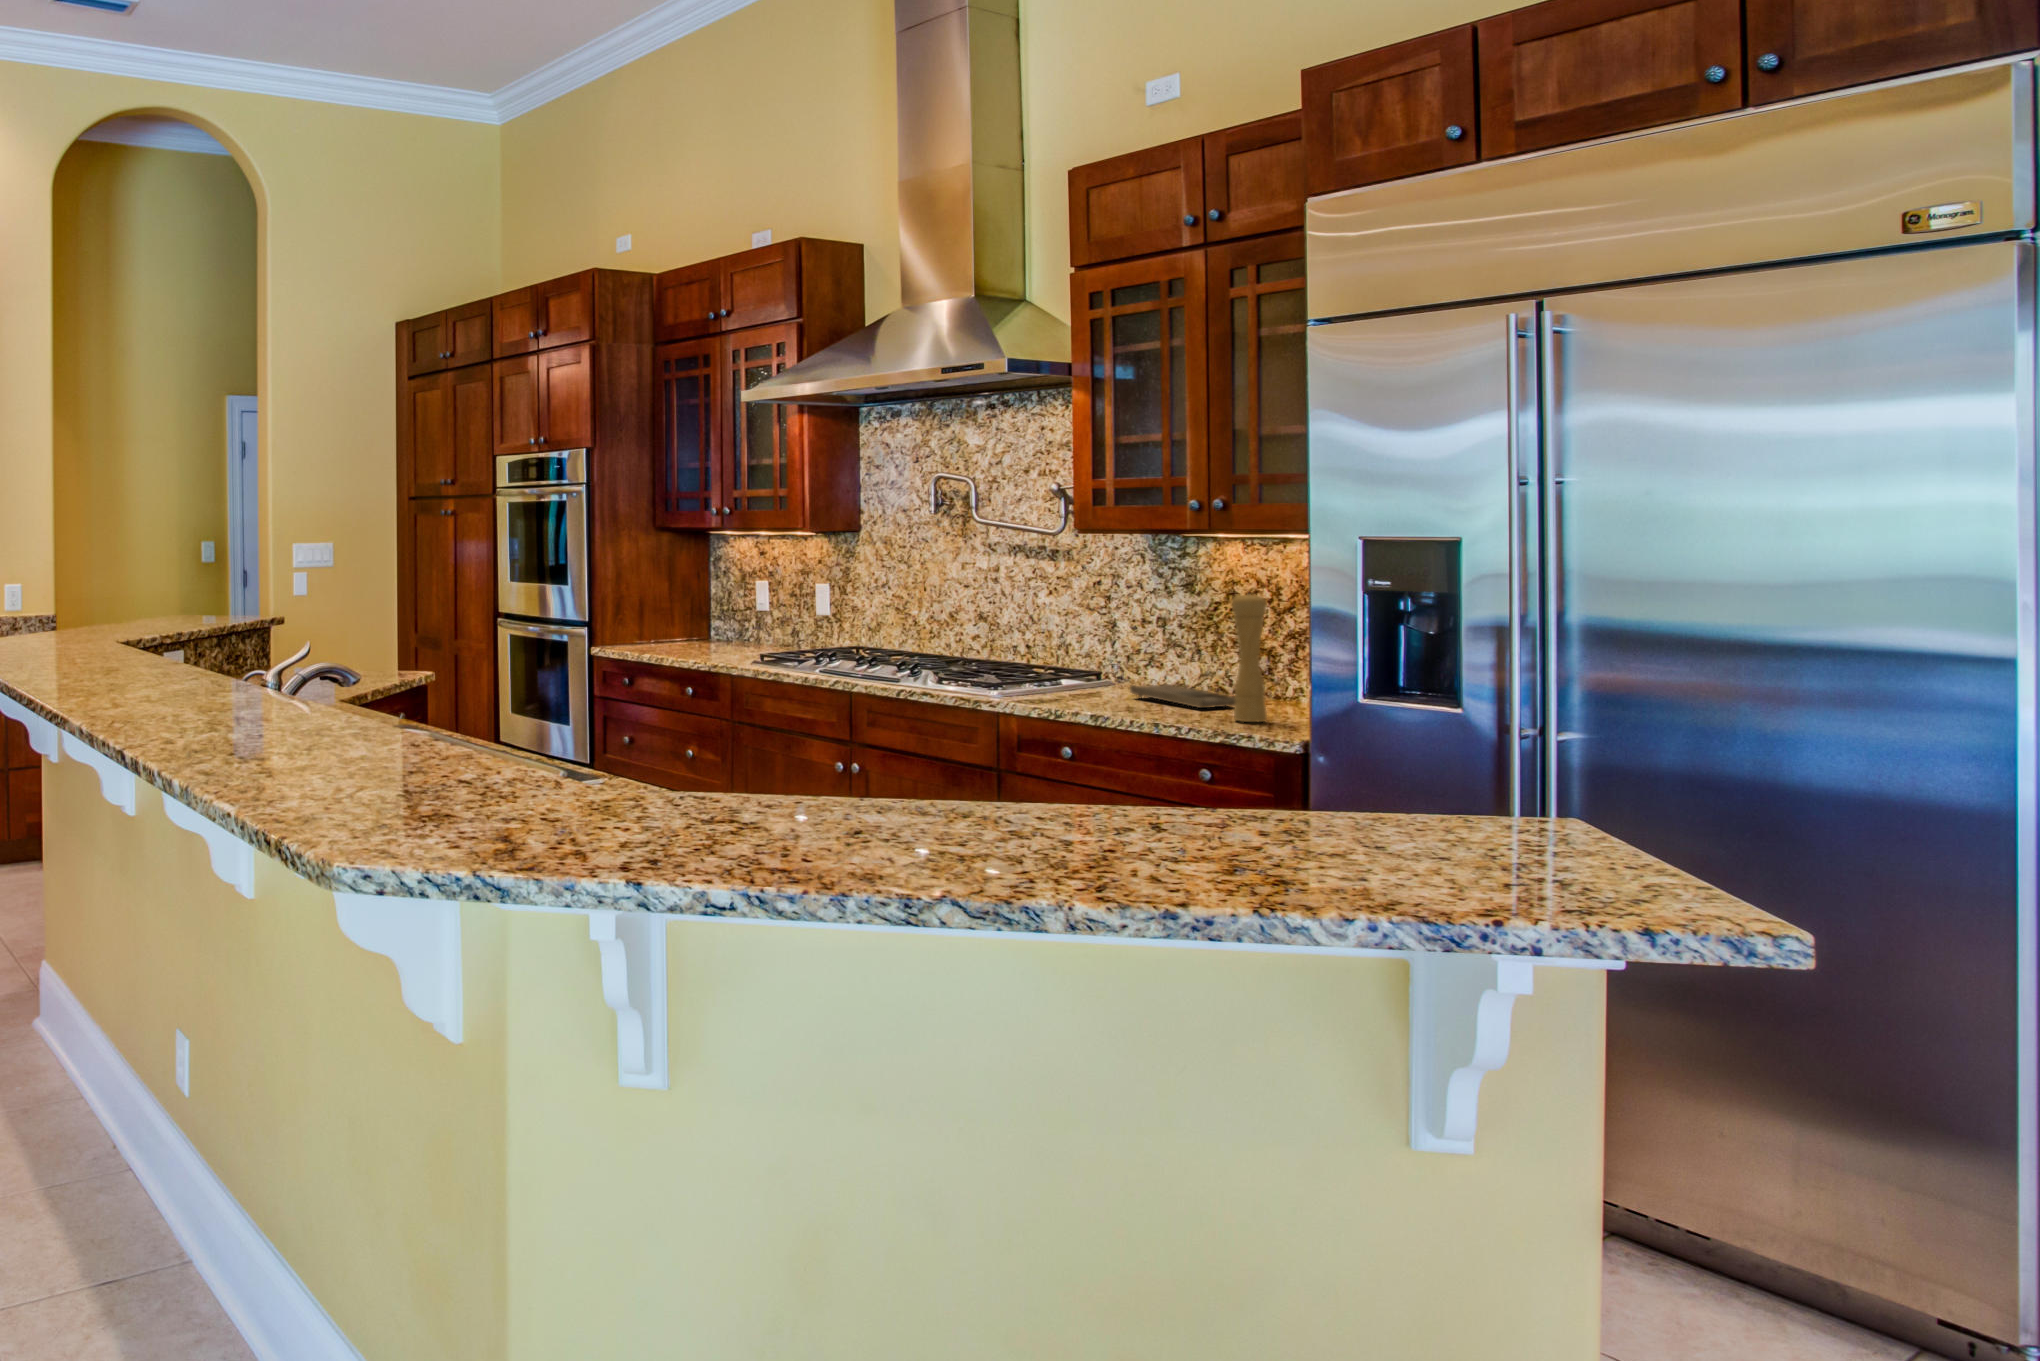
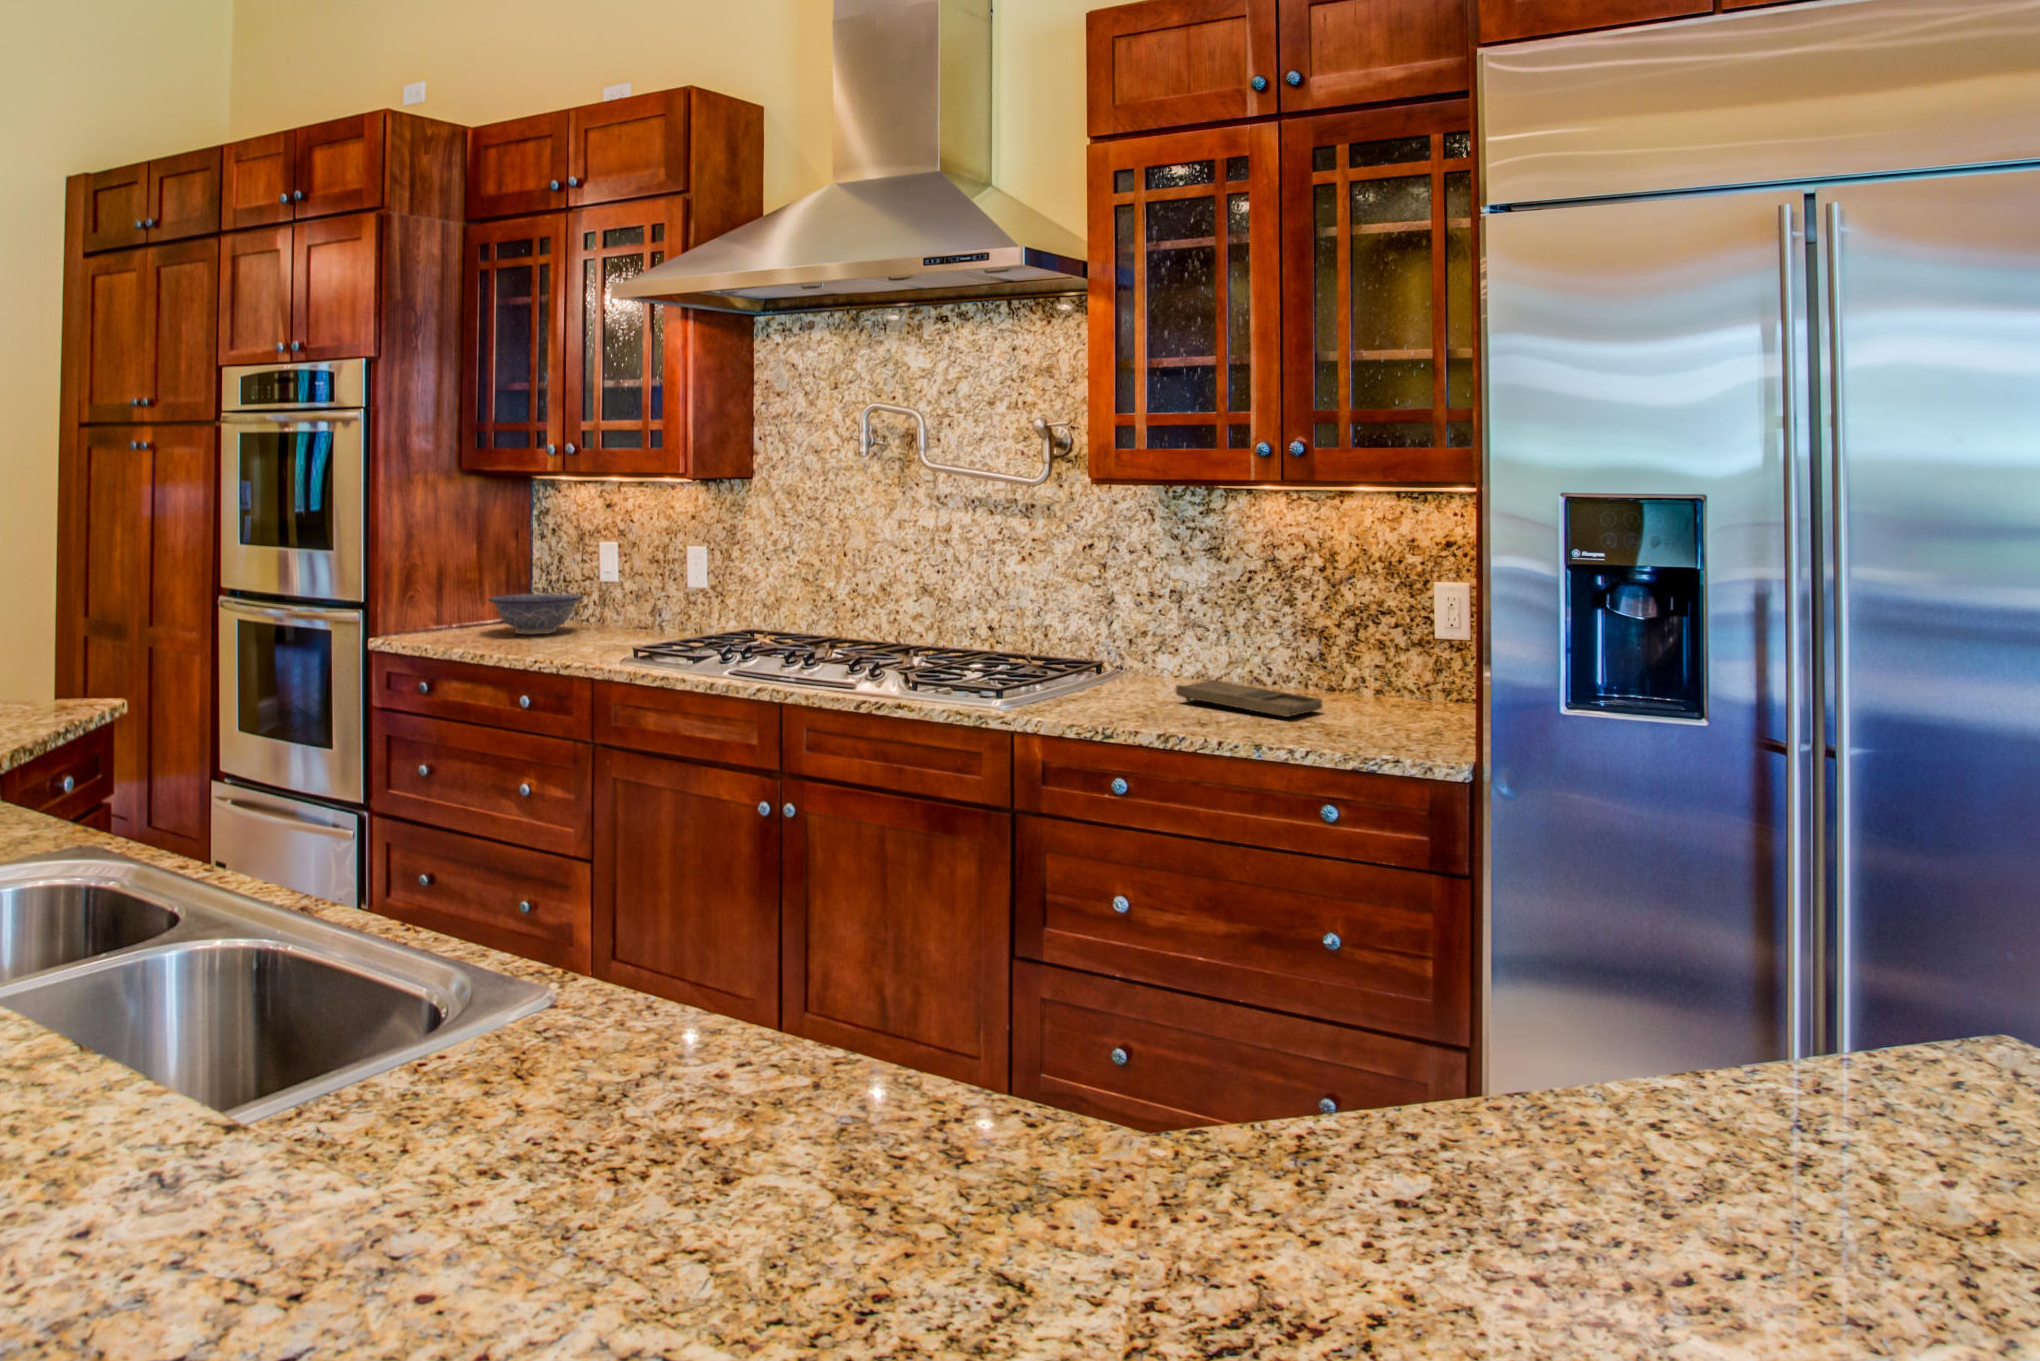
pepper mill: present [1232,594,1267,722] -> none [1349,565,1394,739]
decorative bowl: none [671,618,738,647] -> present [488,594,583,634]

